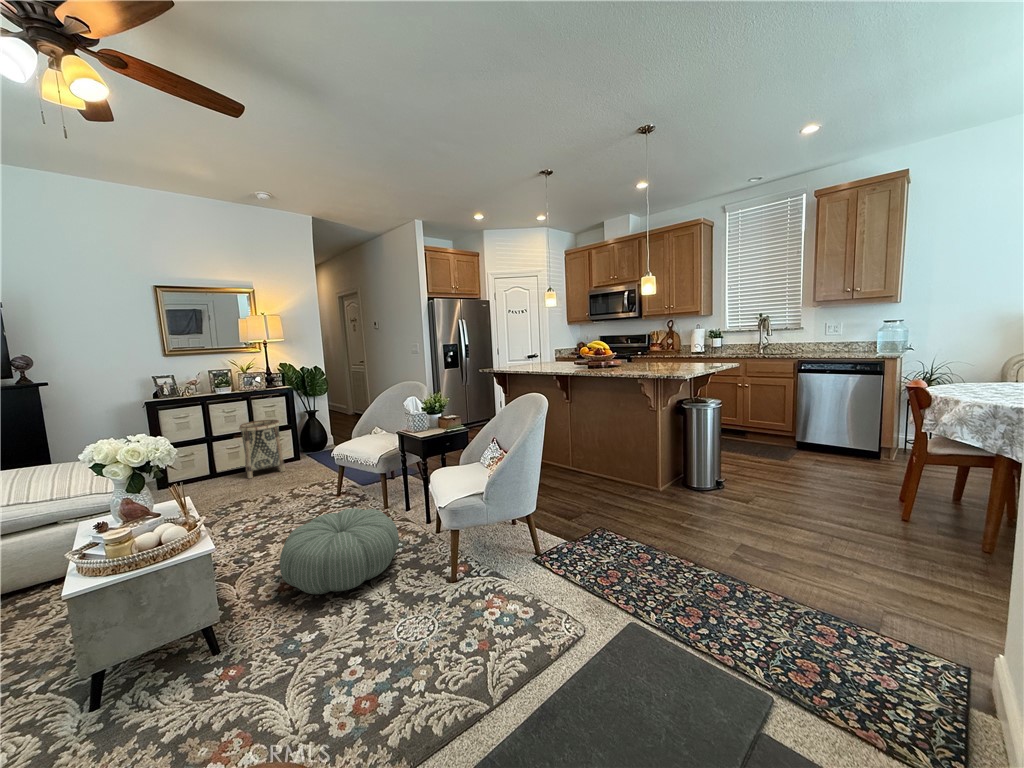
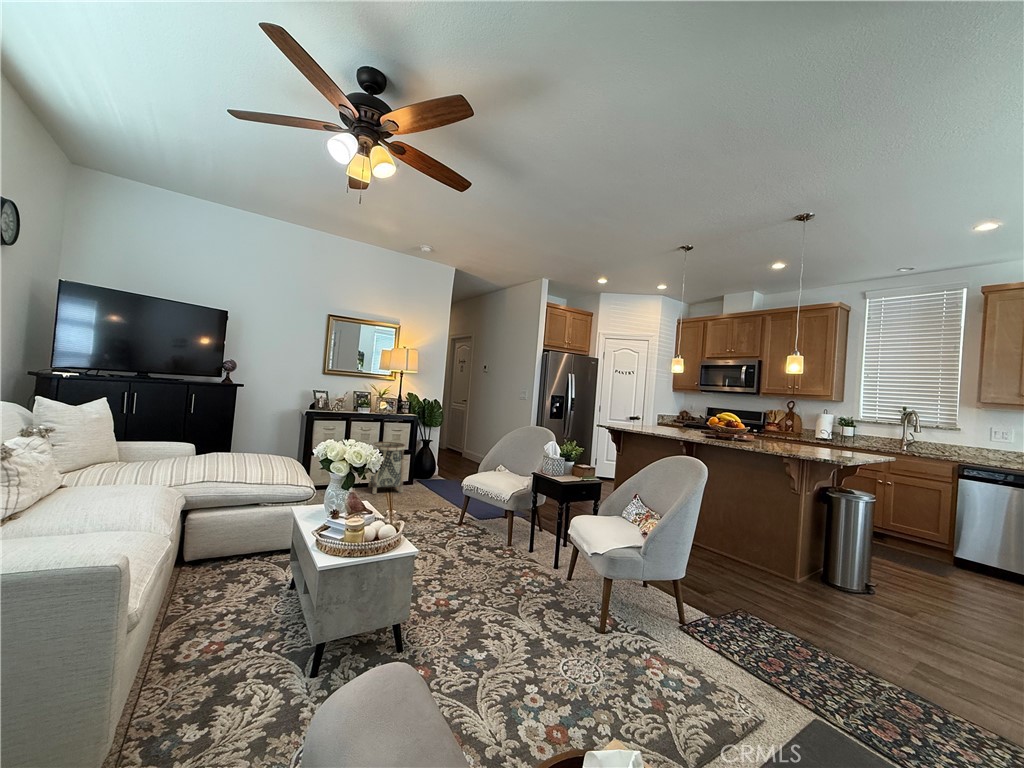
pouf: present [280,508,399,594] -> none [440,539,543,618]

